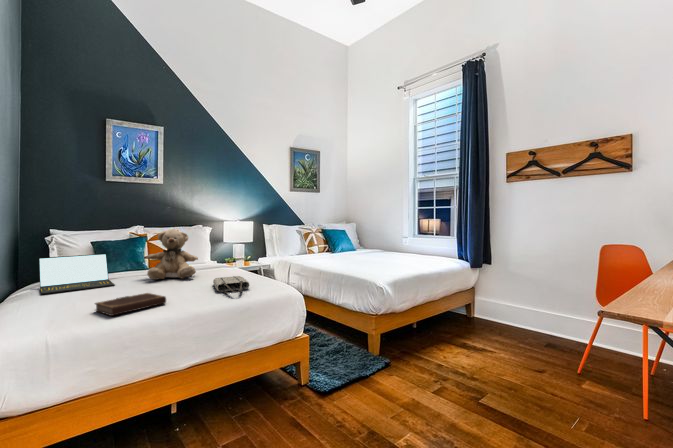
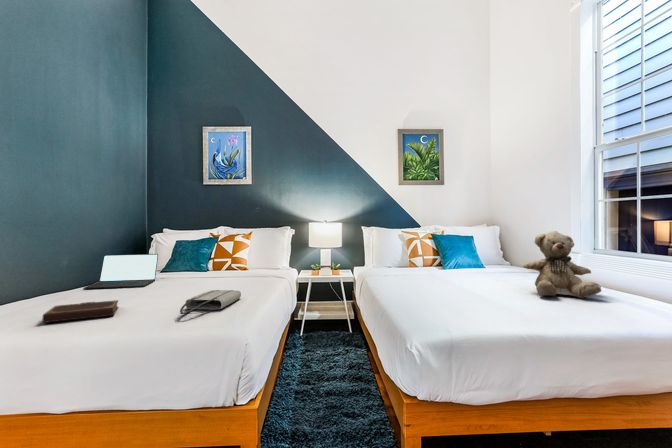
teddy bear: present [146,229,198,280] -> present [523,231,601,298]

